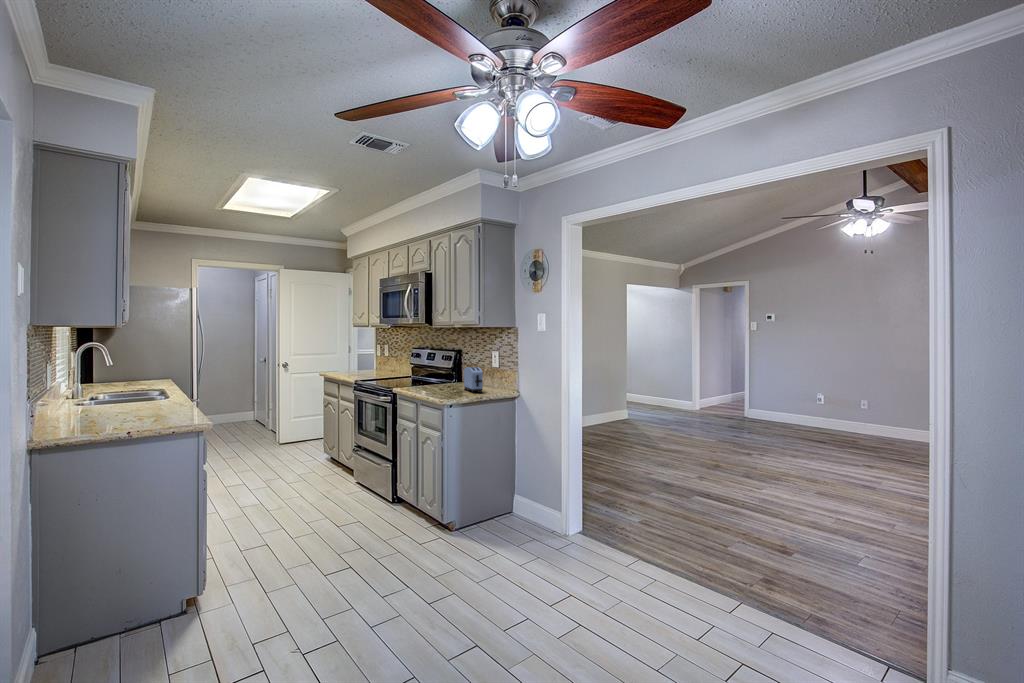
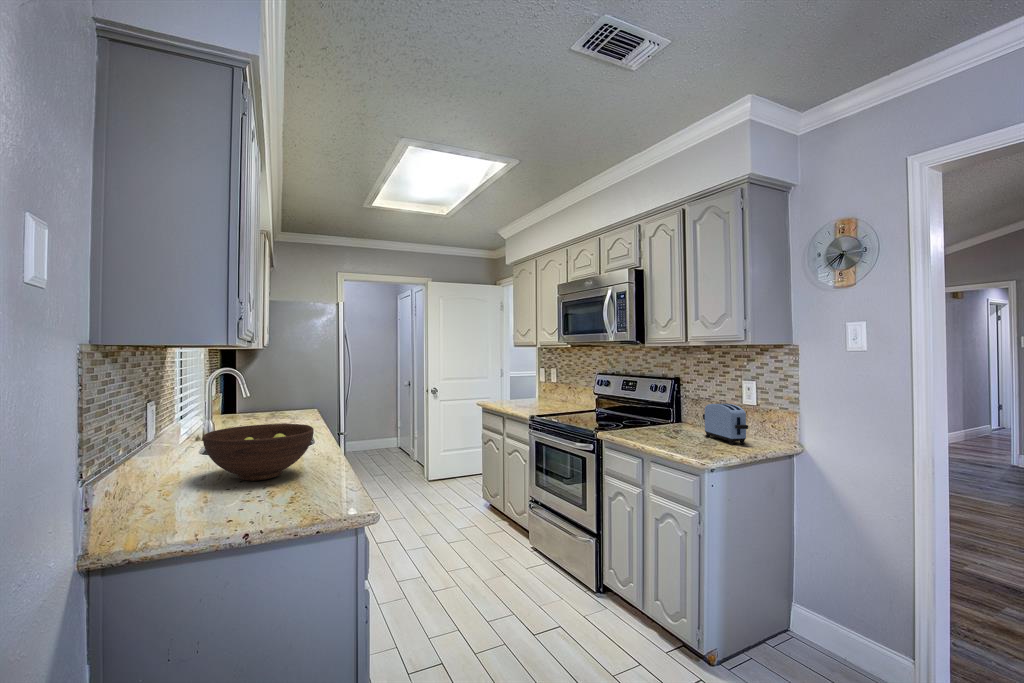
fruit bowl: none [87,381,169,416] -> present [203,424,314,481]

